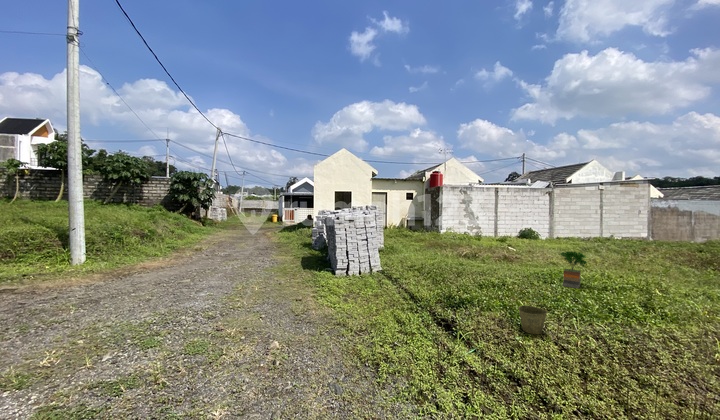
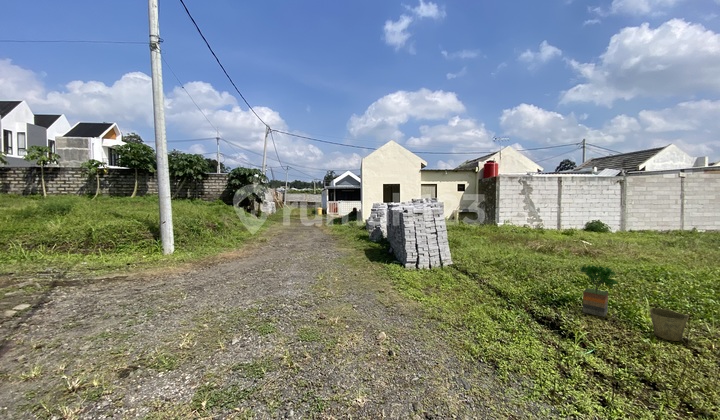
potted tree: present [561,251,587,288] -> present [580,265,617,317]

